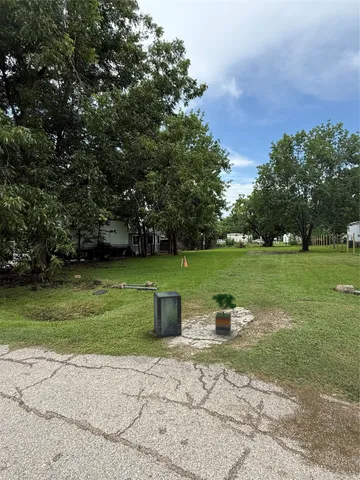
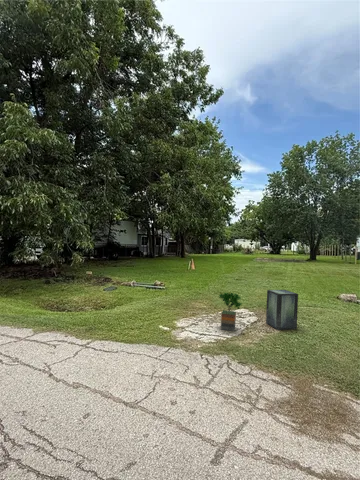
storage box: present [154,291,182,338] -> present [266,290,298,330]

